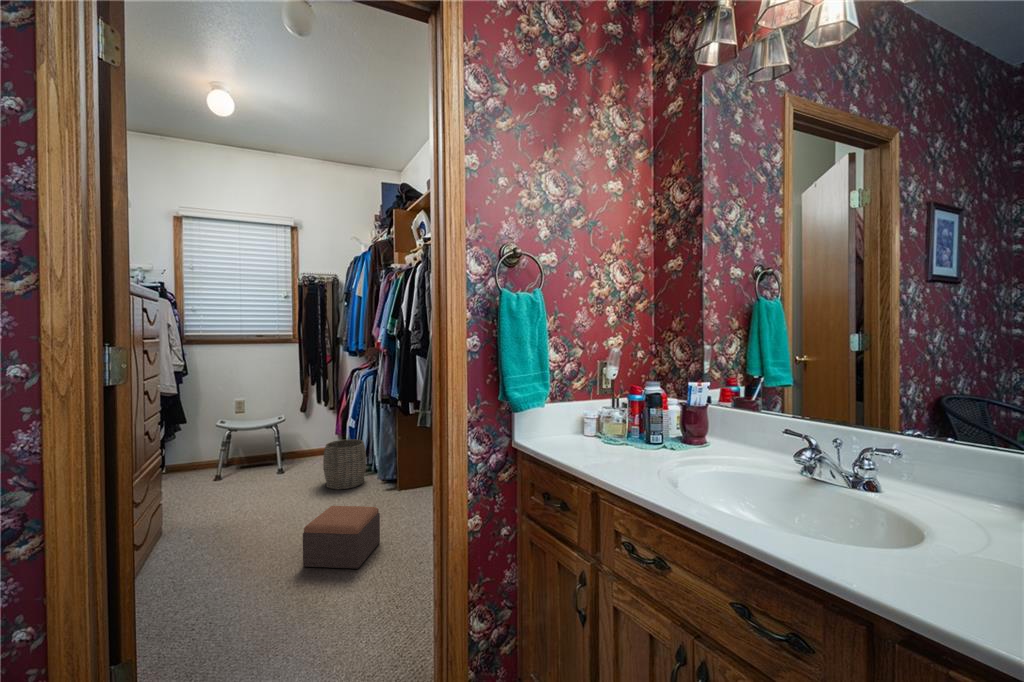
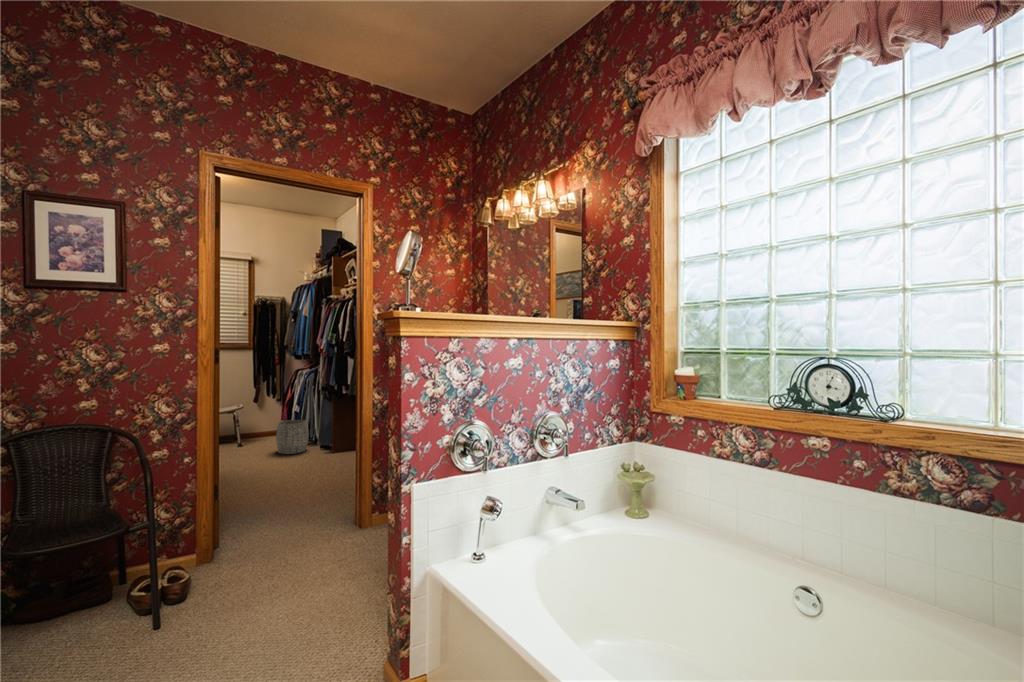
footstool: present [303,506,380,569] -> none [273,453,322,486]

